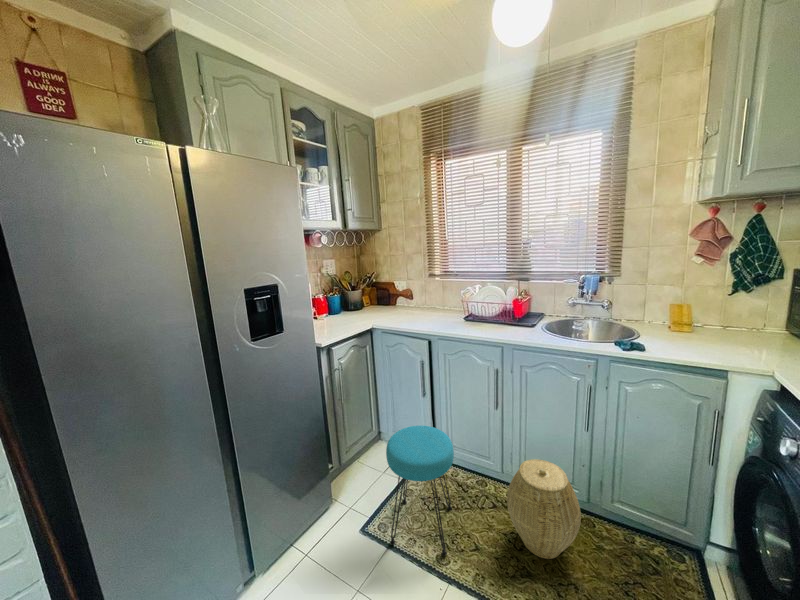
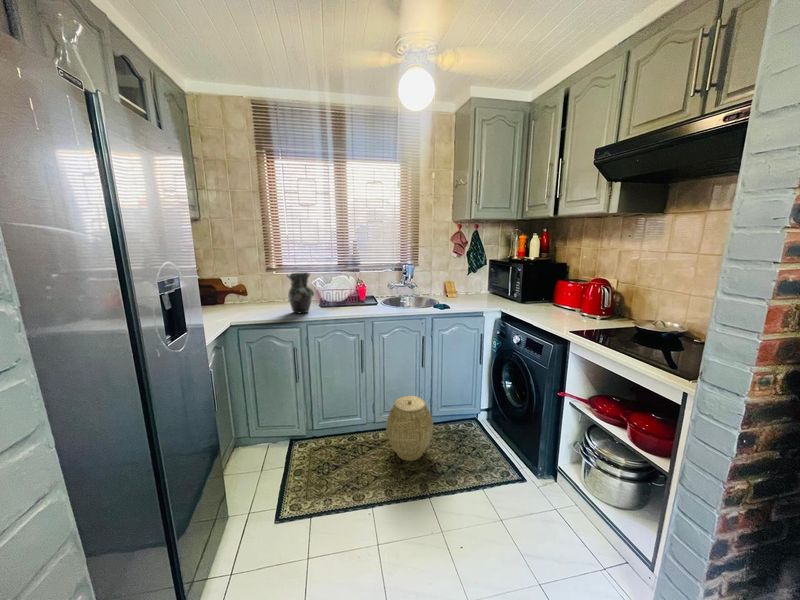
vase: none [427,281,456,325] -> present [287,272,314,313]
stool: present [386,426,454,556] -> none [295,400,359,512]

